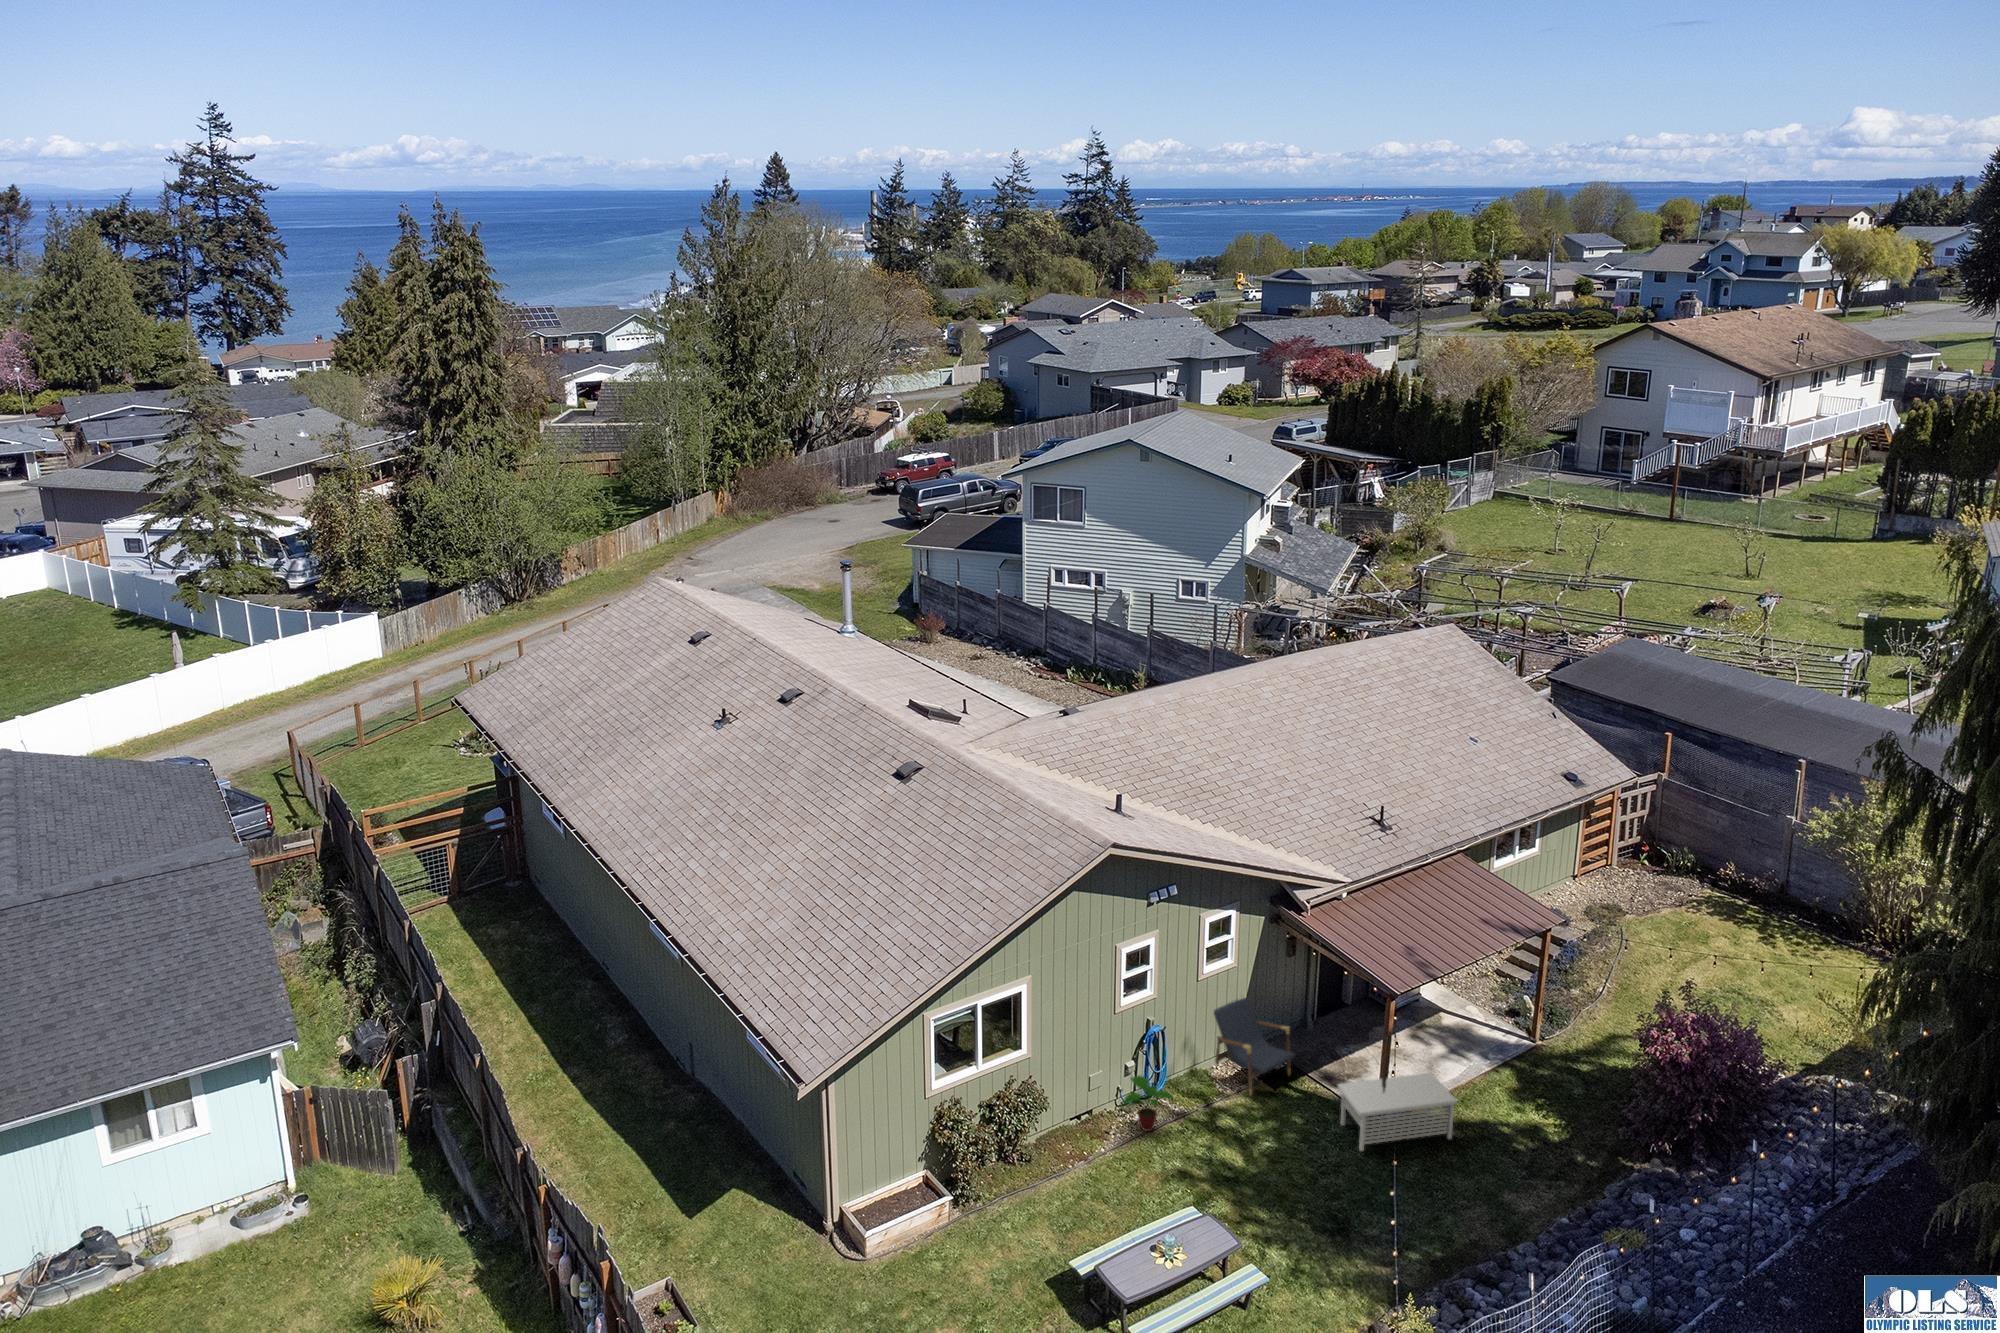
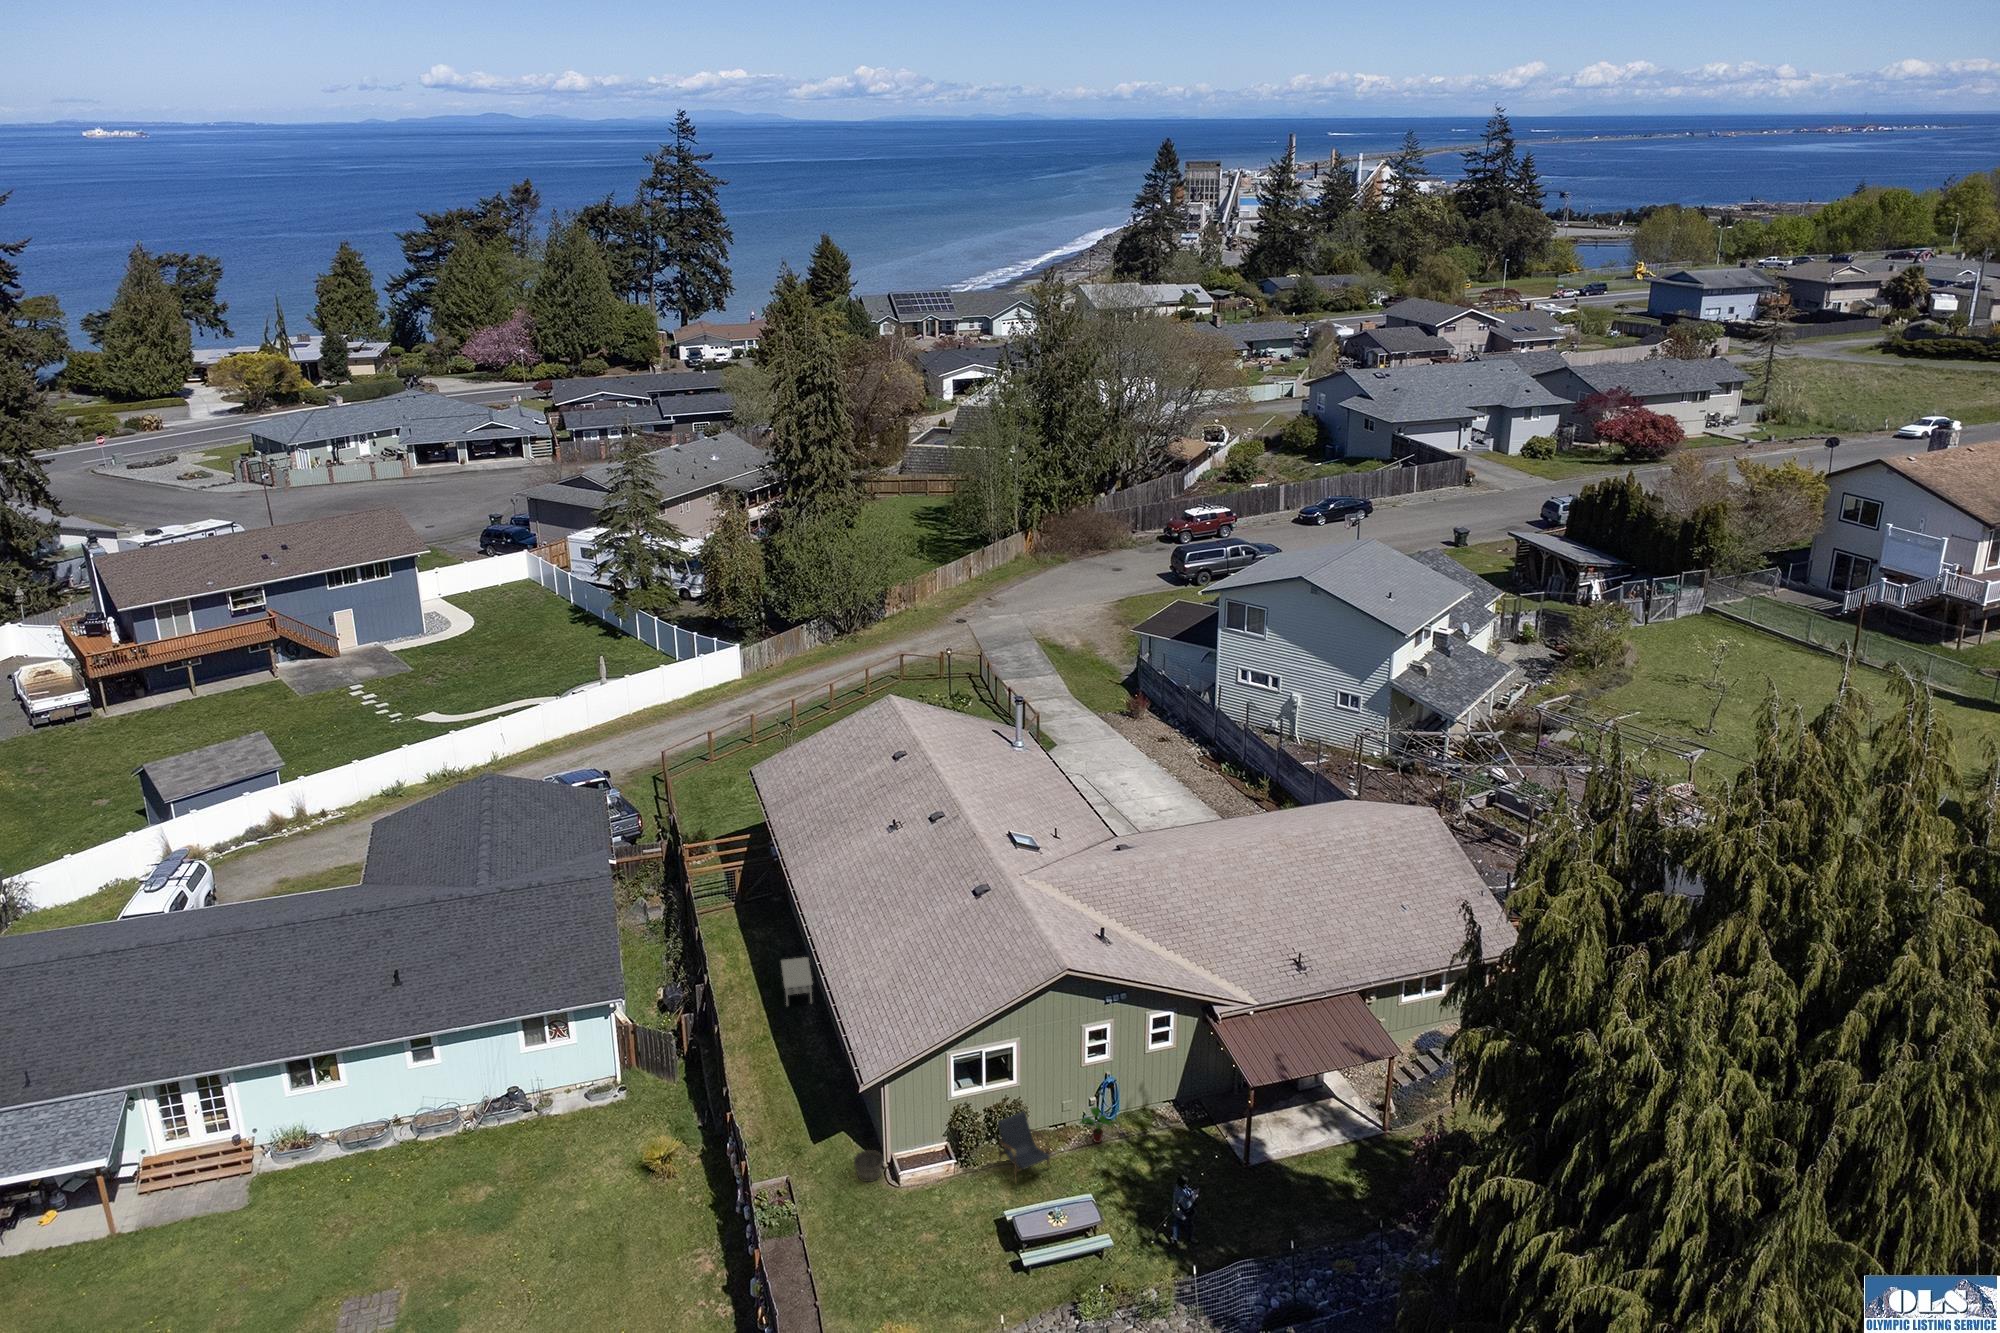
lounge chair: present [1214,998,1295,1095] -> present [998,1112,1050,1182]
storage bench: present [1338,1073,1457,1151] -> present [781,957,813,1005]
wooden bucket: none [778,1206,830,1262] -> present [854,1150,883,1182]

